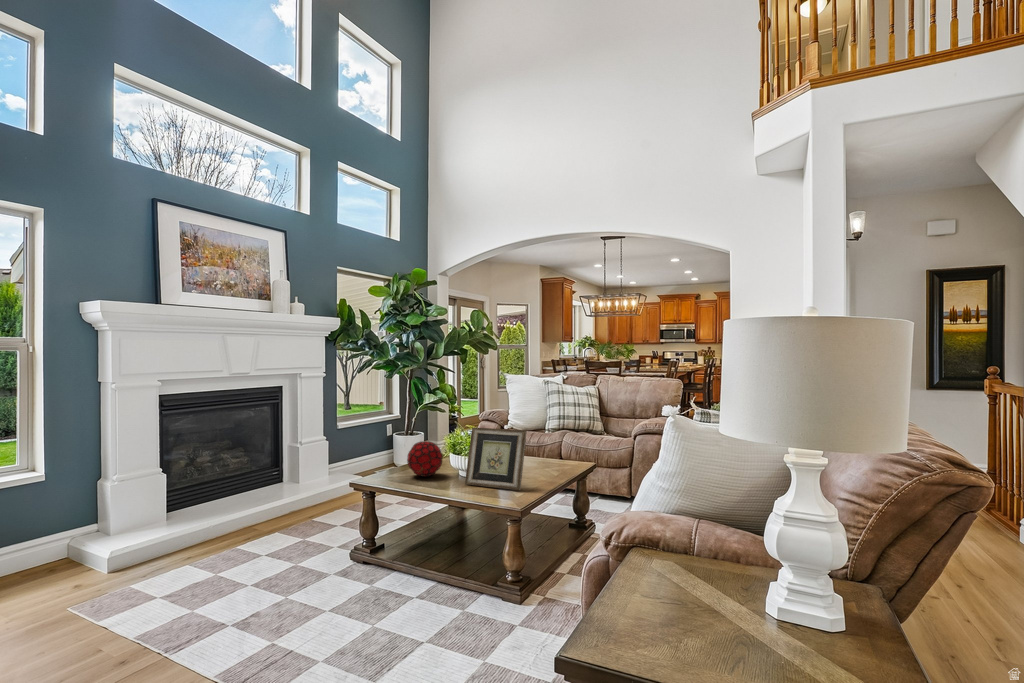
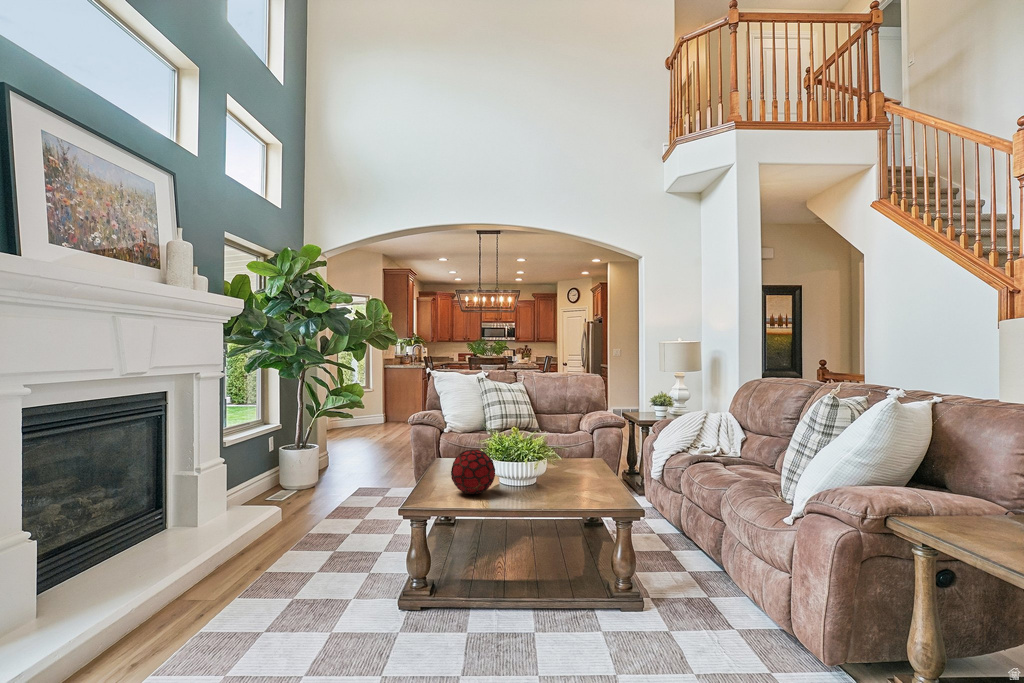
picture frame: present [465,428,527,490] -> none [539,428,615,498]

